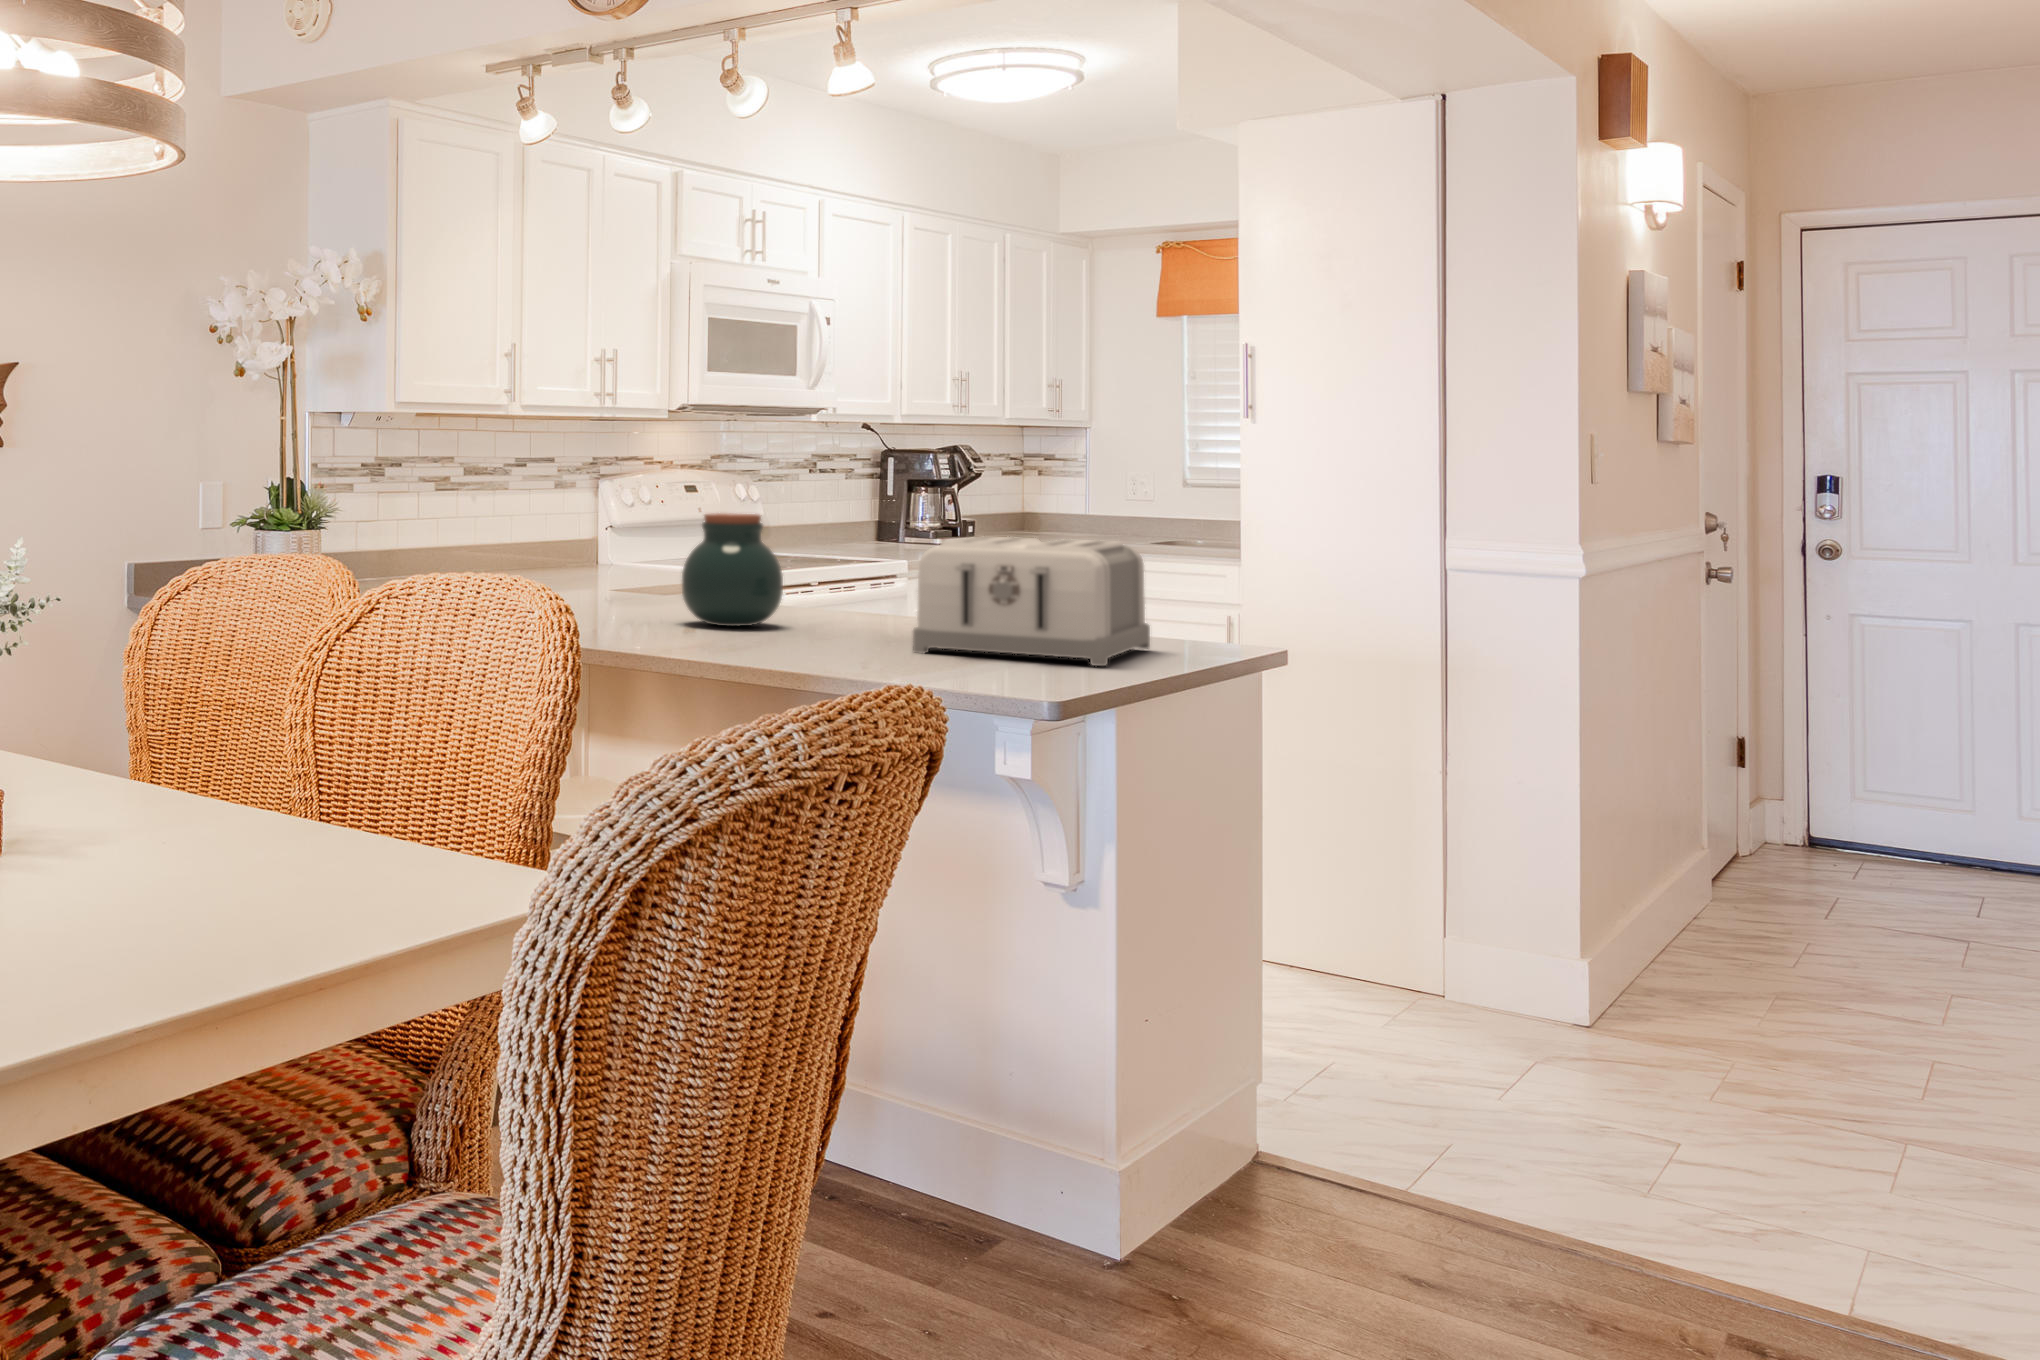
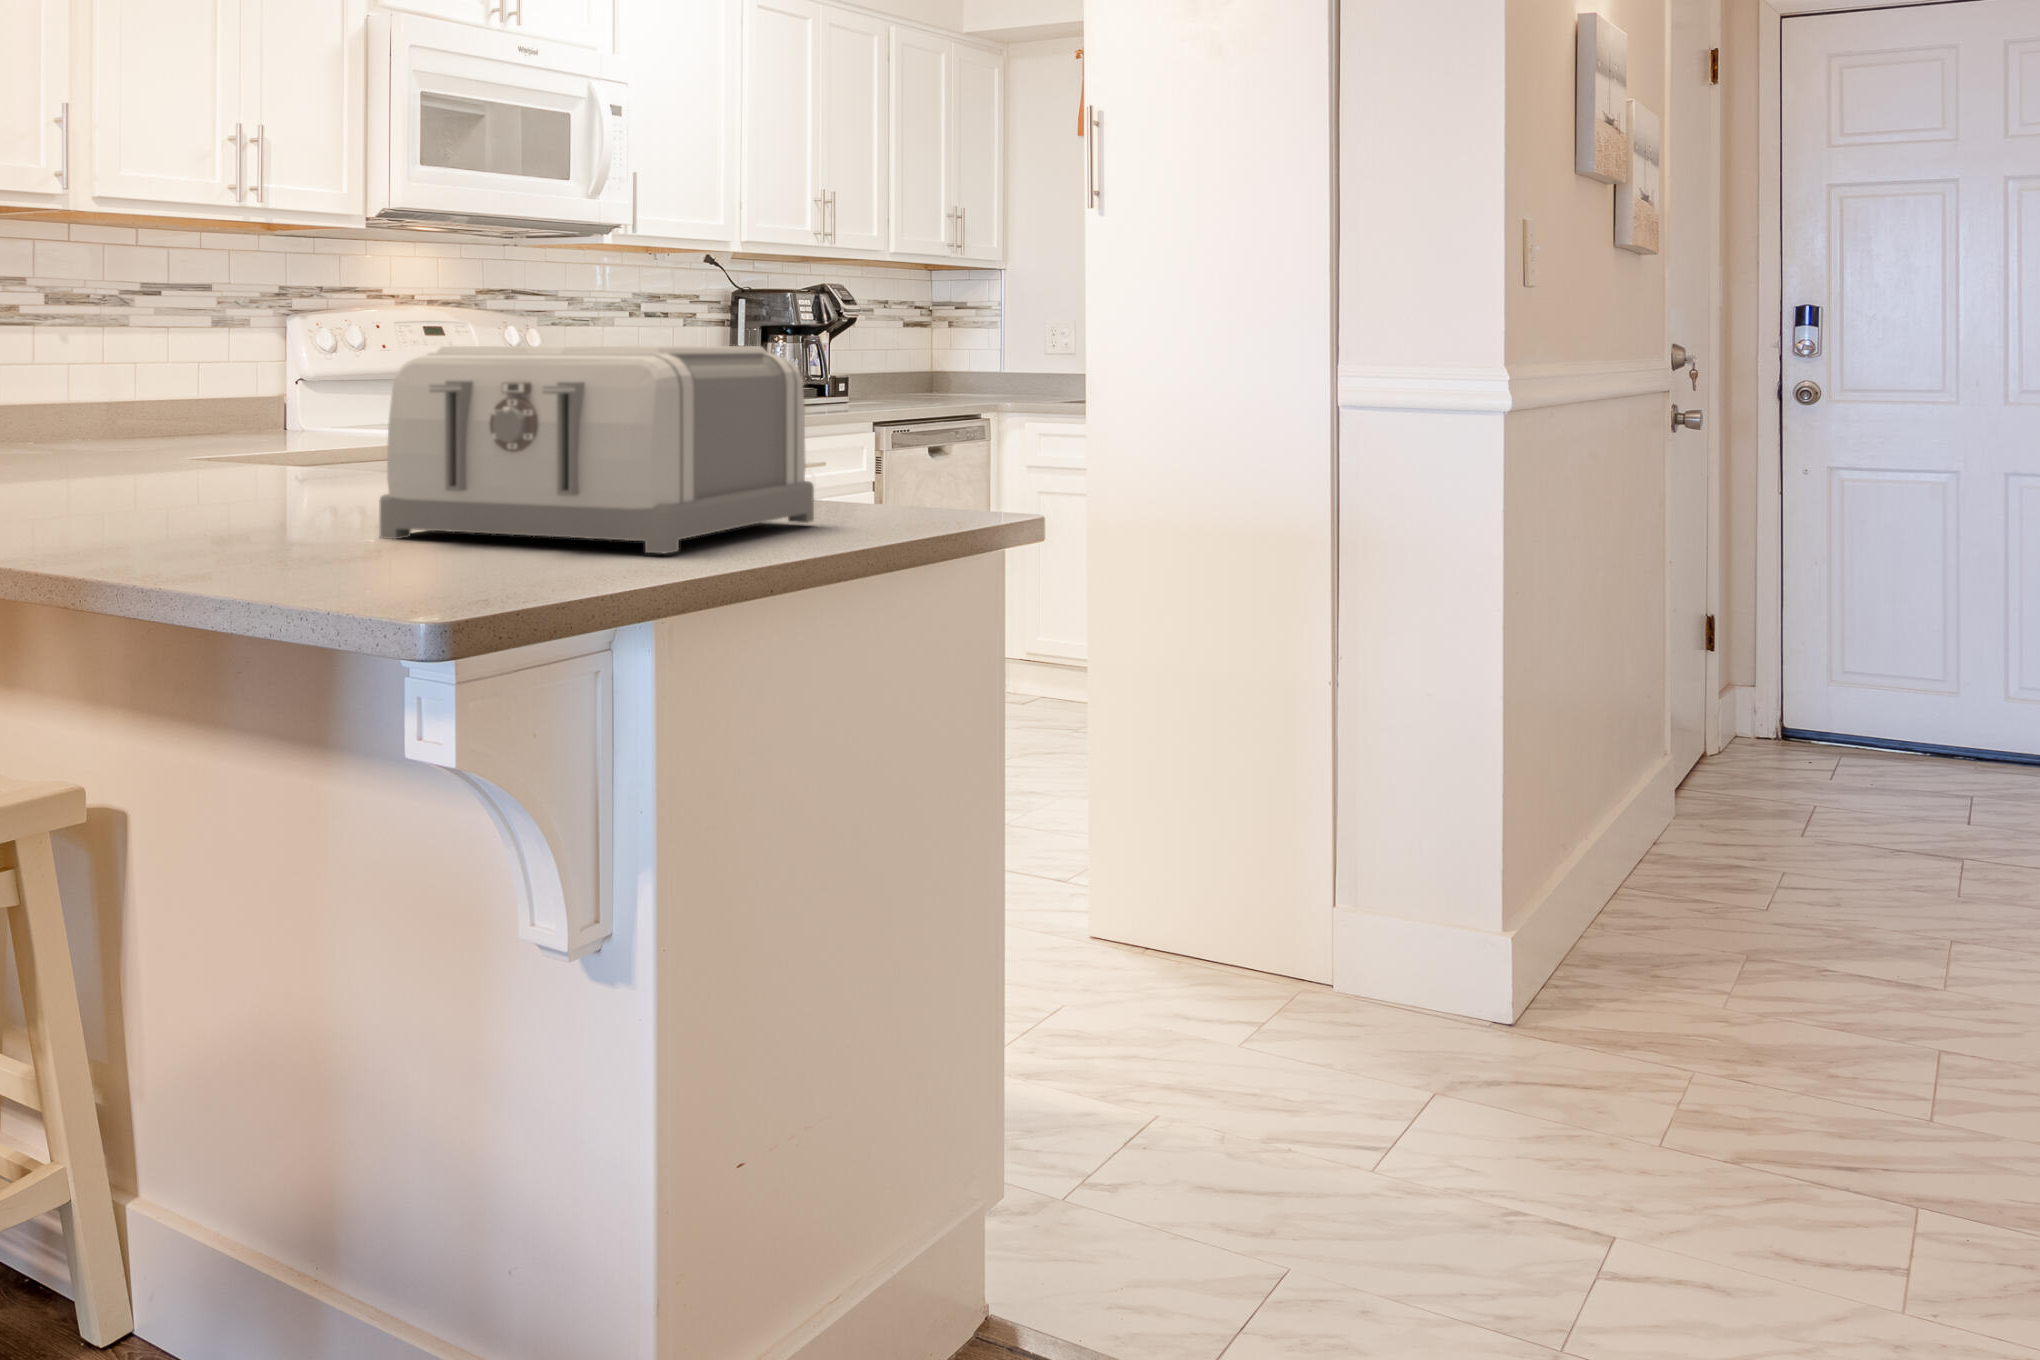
jar: present [682,513,783,626] -> none [95,320,270,502]

